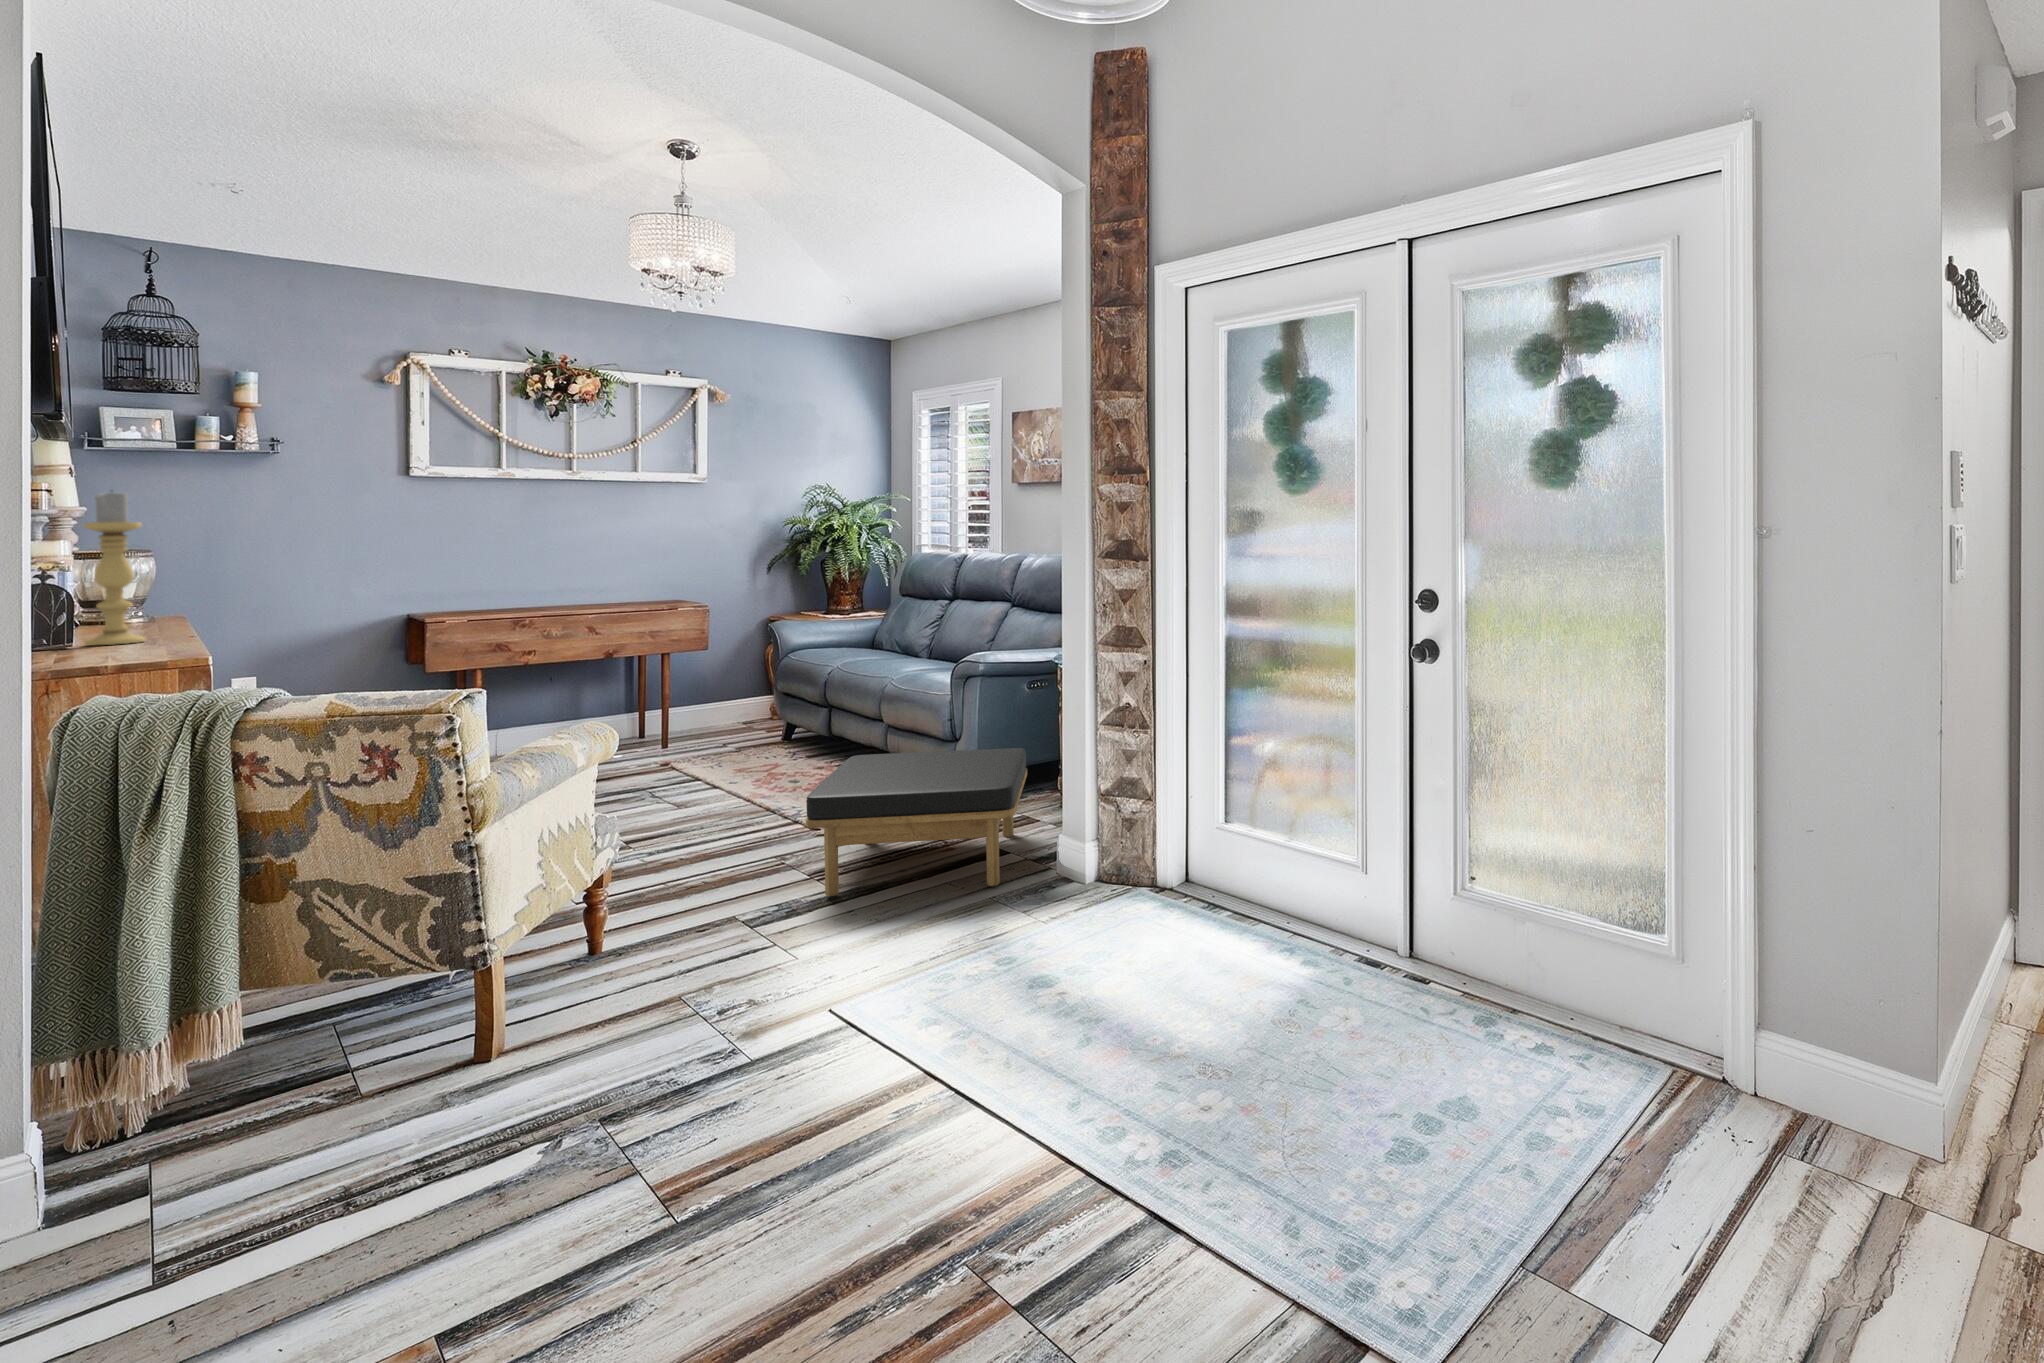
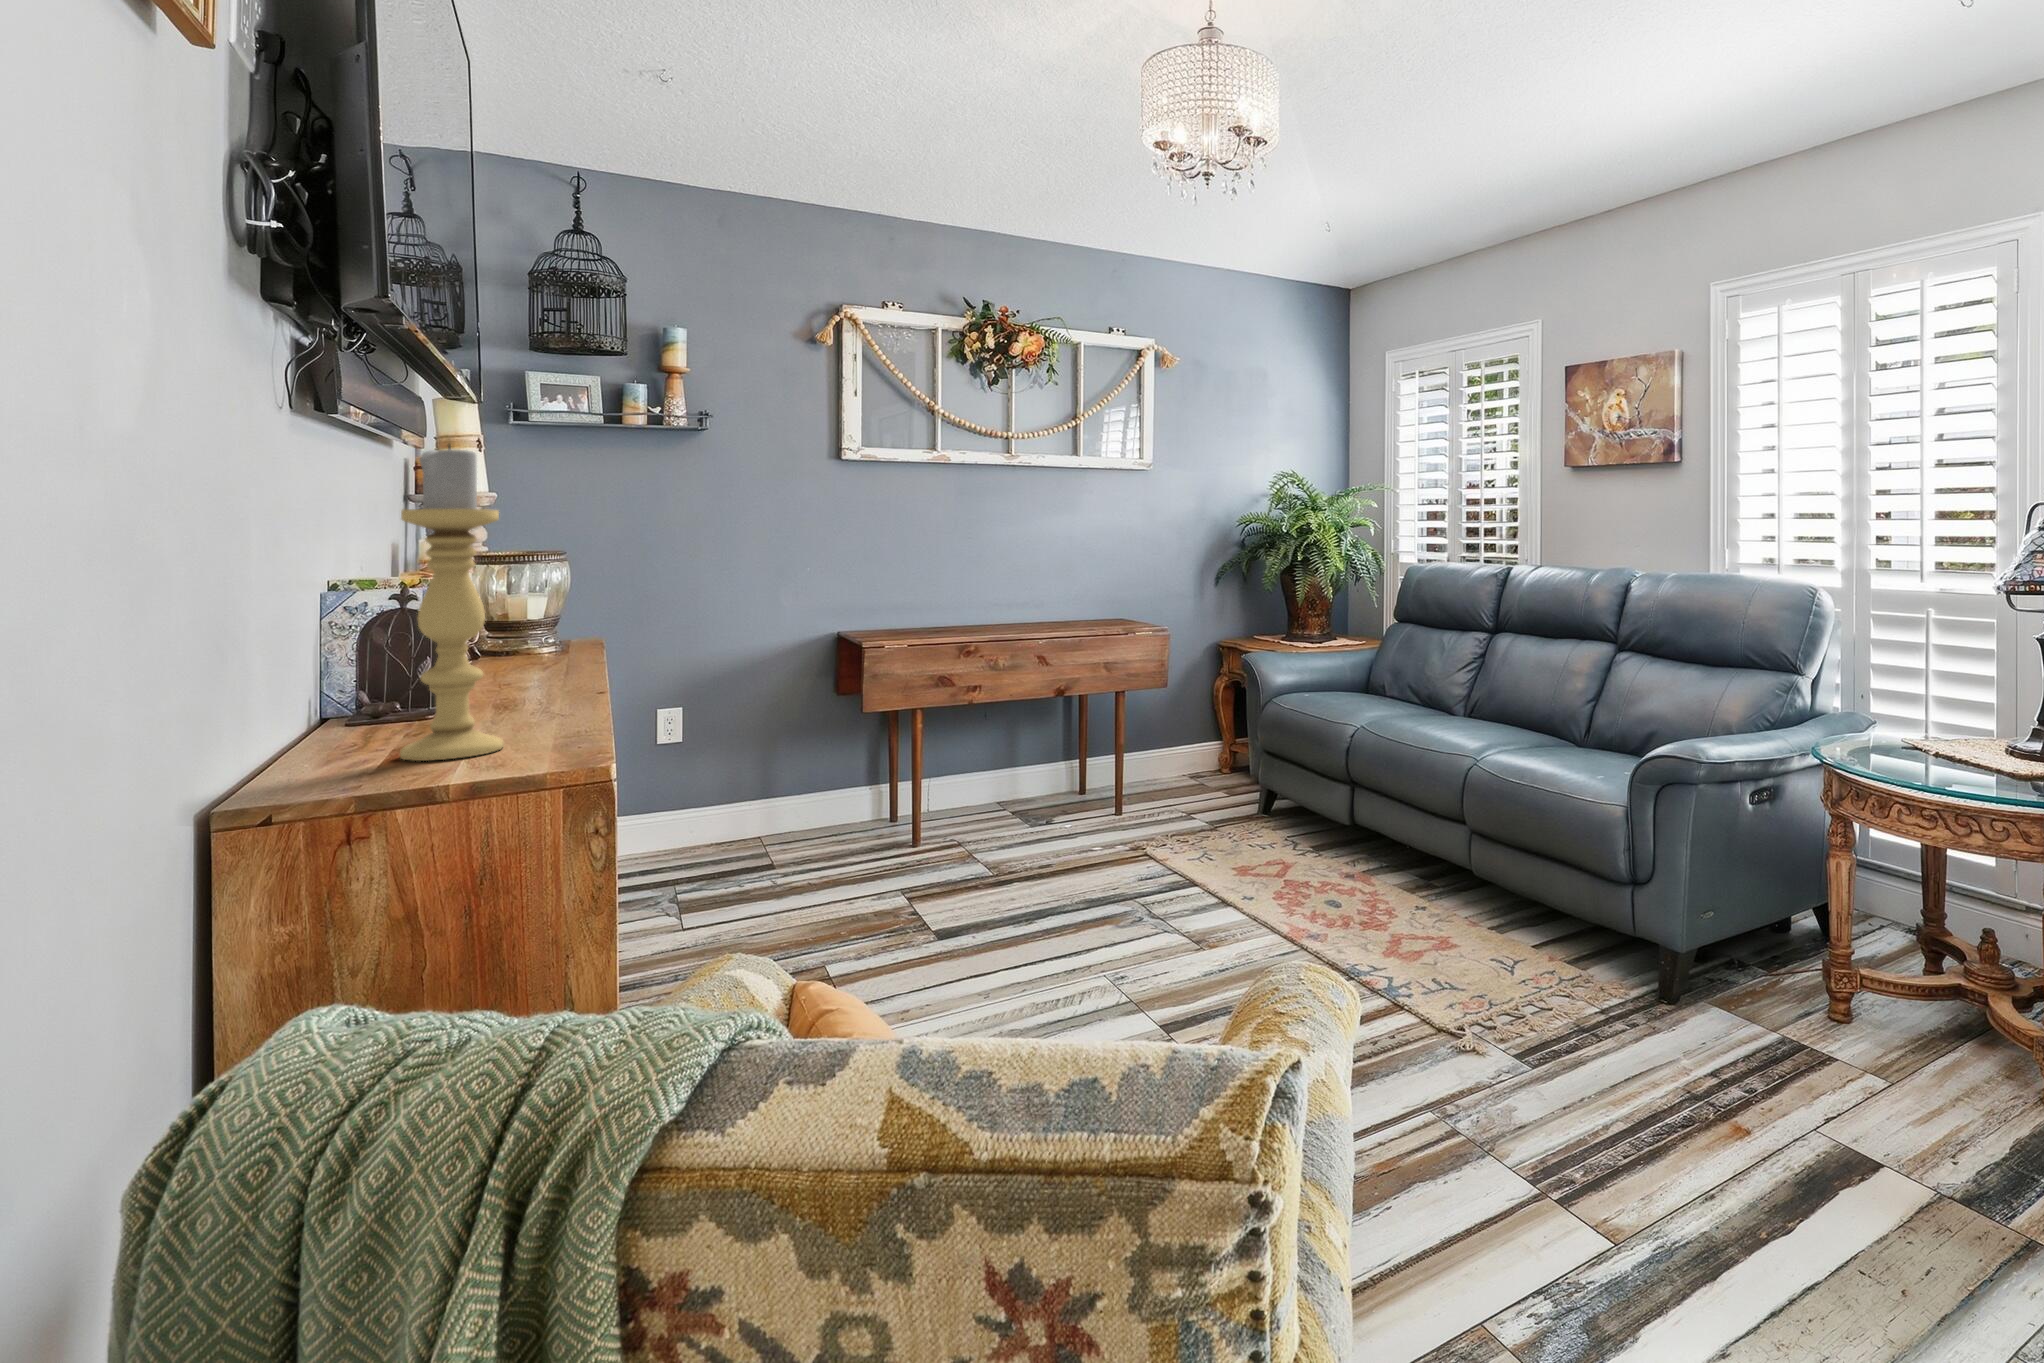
ottoman: present [806,748,1027,896] -> none [1506,914,1960,1260]

